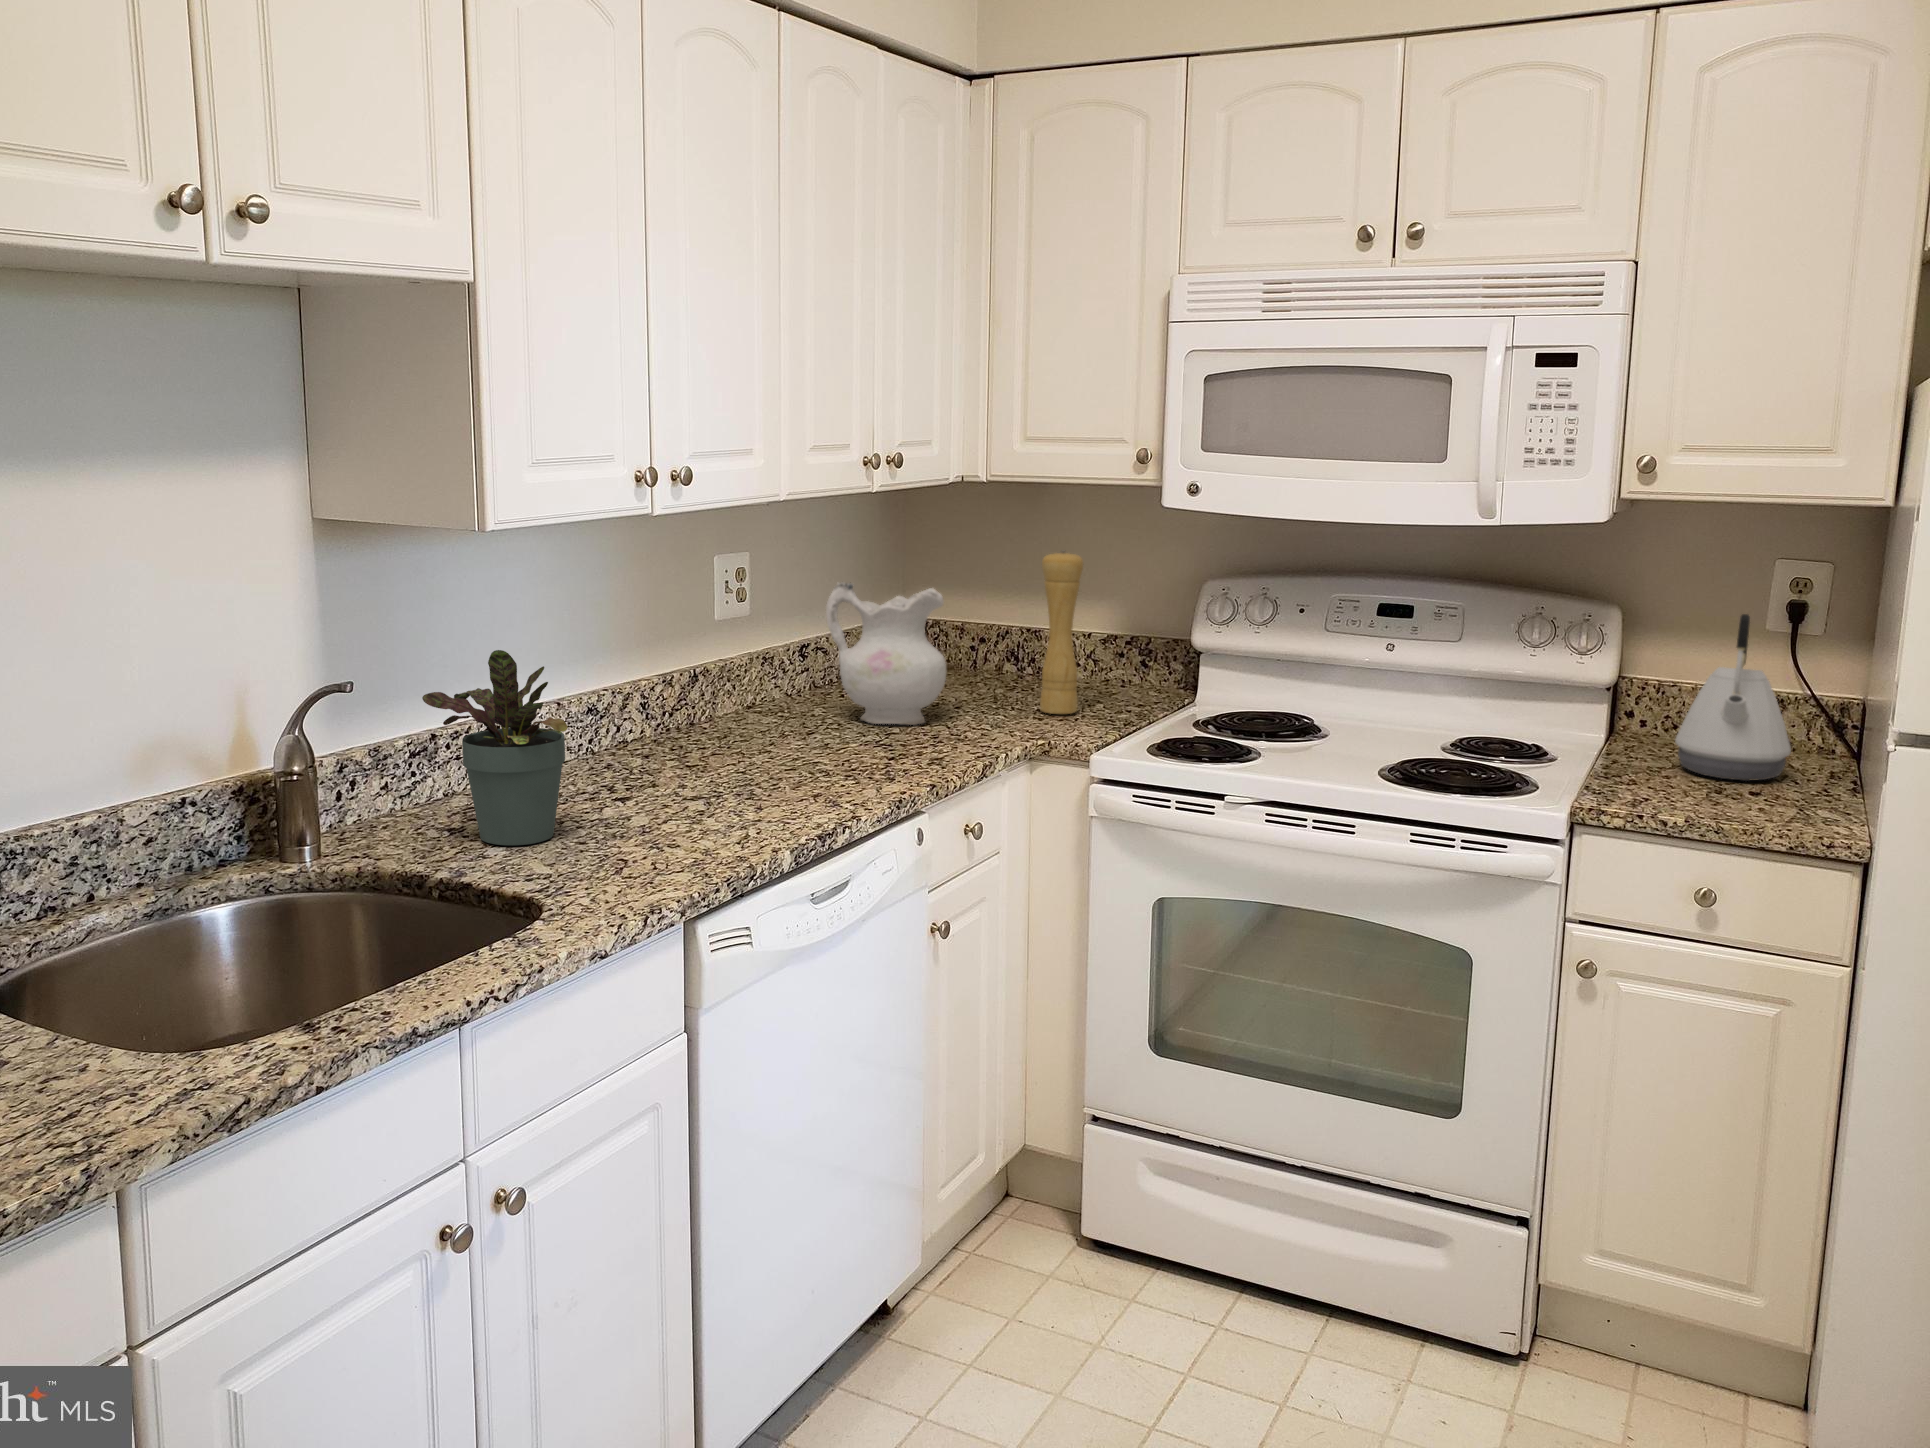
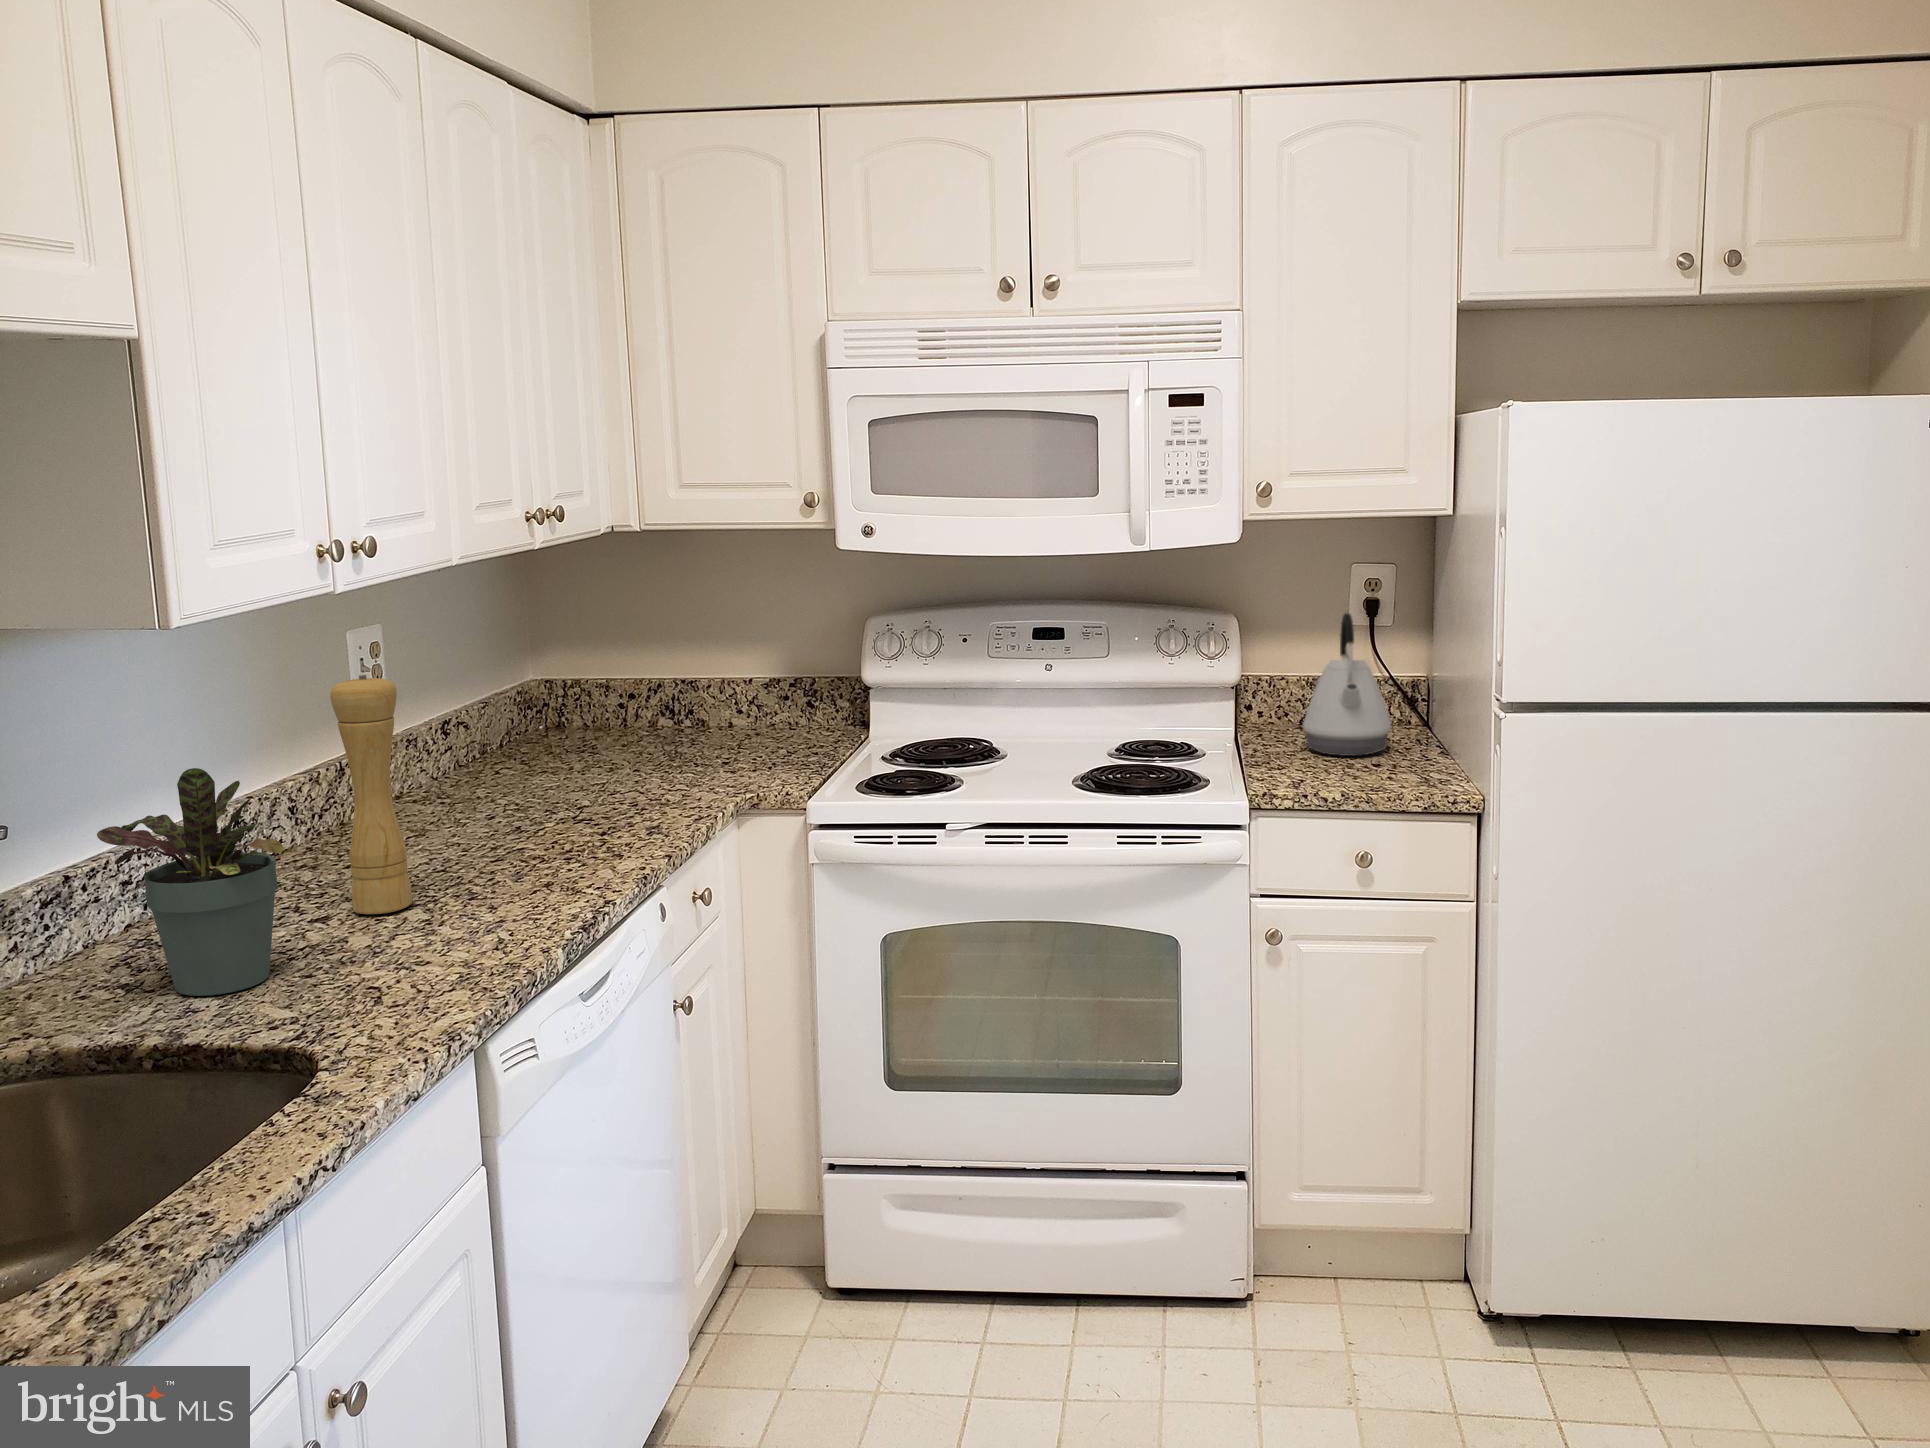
pepper mill: present [1040,551,1083,714] -> present [330,675,412,914]
ceramic pitcher: present [826,582,946,725] -> none [489,648,630,798]

